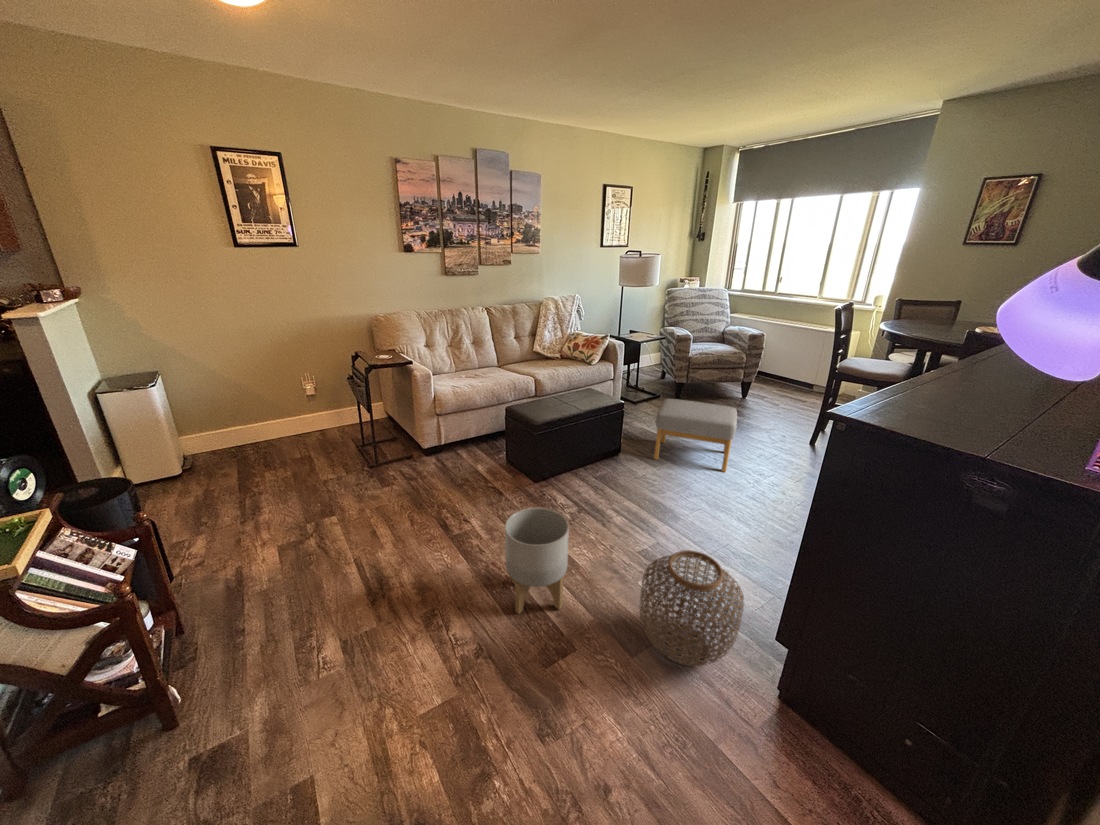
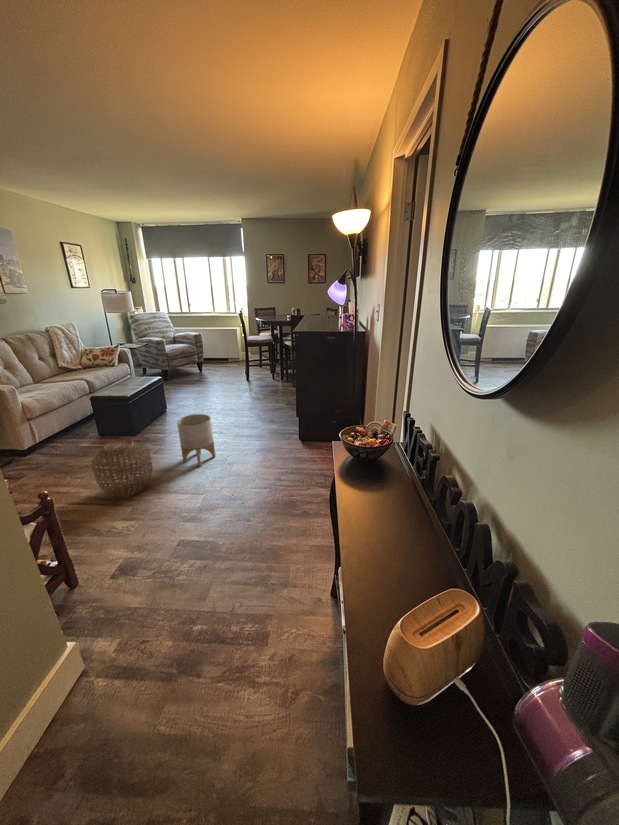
footstool: present [654,399,737,472] -> none [178,368,226,405]
woven basket: present [640,550,744,666] -> present [92,439,152,498]

